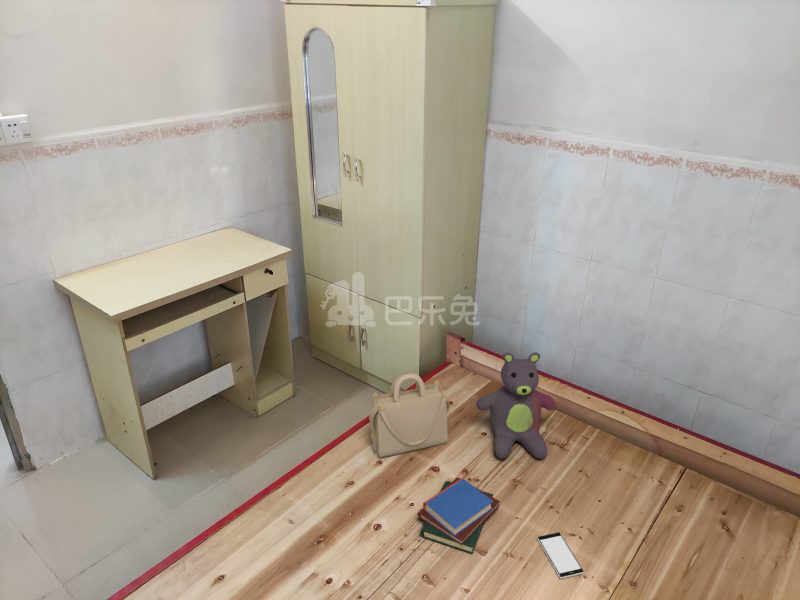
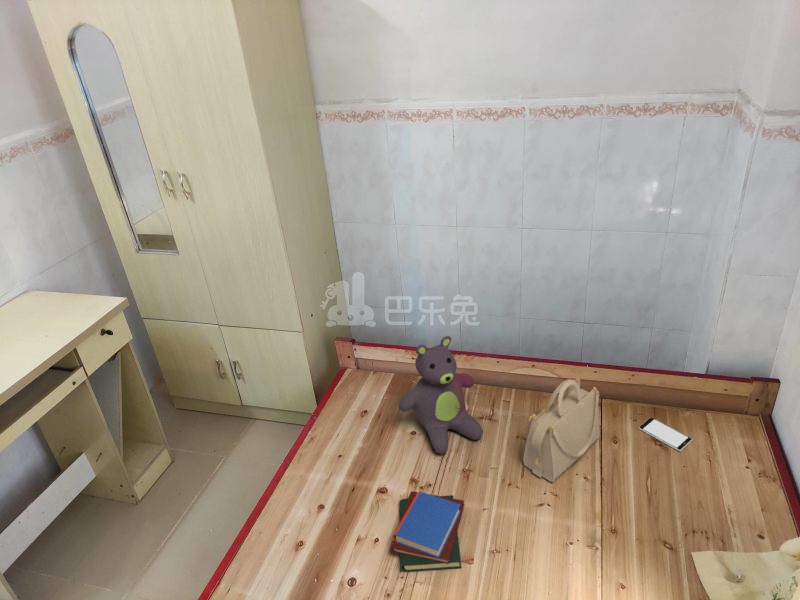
handbag: present [369,373,449,457] -> present [523,378,600,482]
smartphone: present [537,532,585,579] -> present [638,417,693,451]

